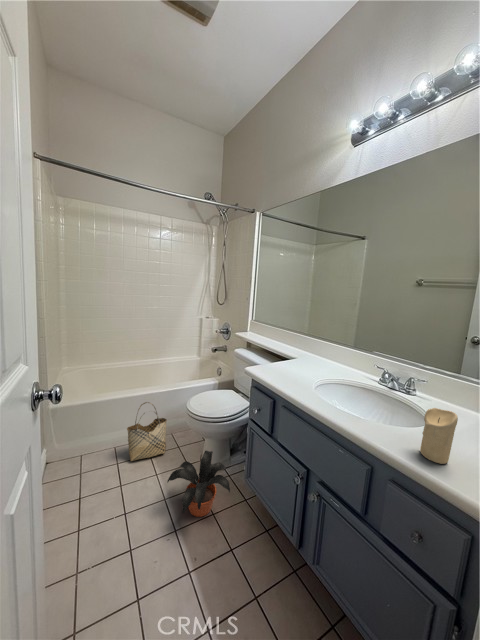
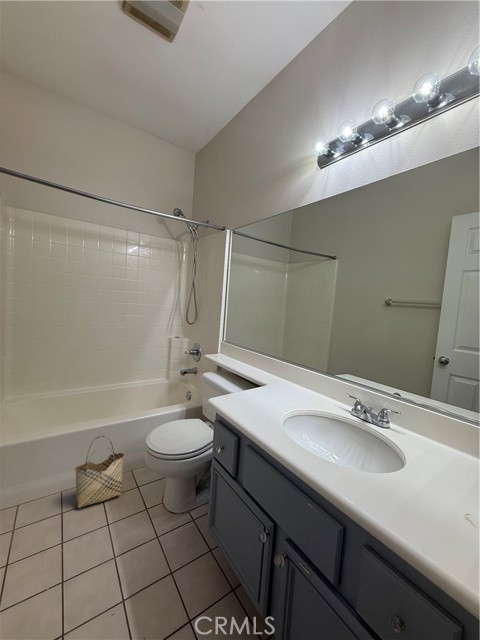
candle: present [420,408,458,464] -> none [399,459,439,530]
potted plant: present [167,451,230,517] -> none [116,493,191,578]

